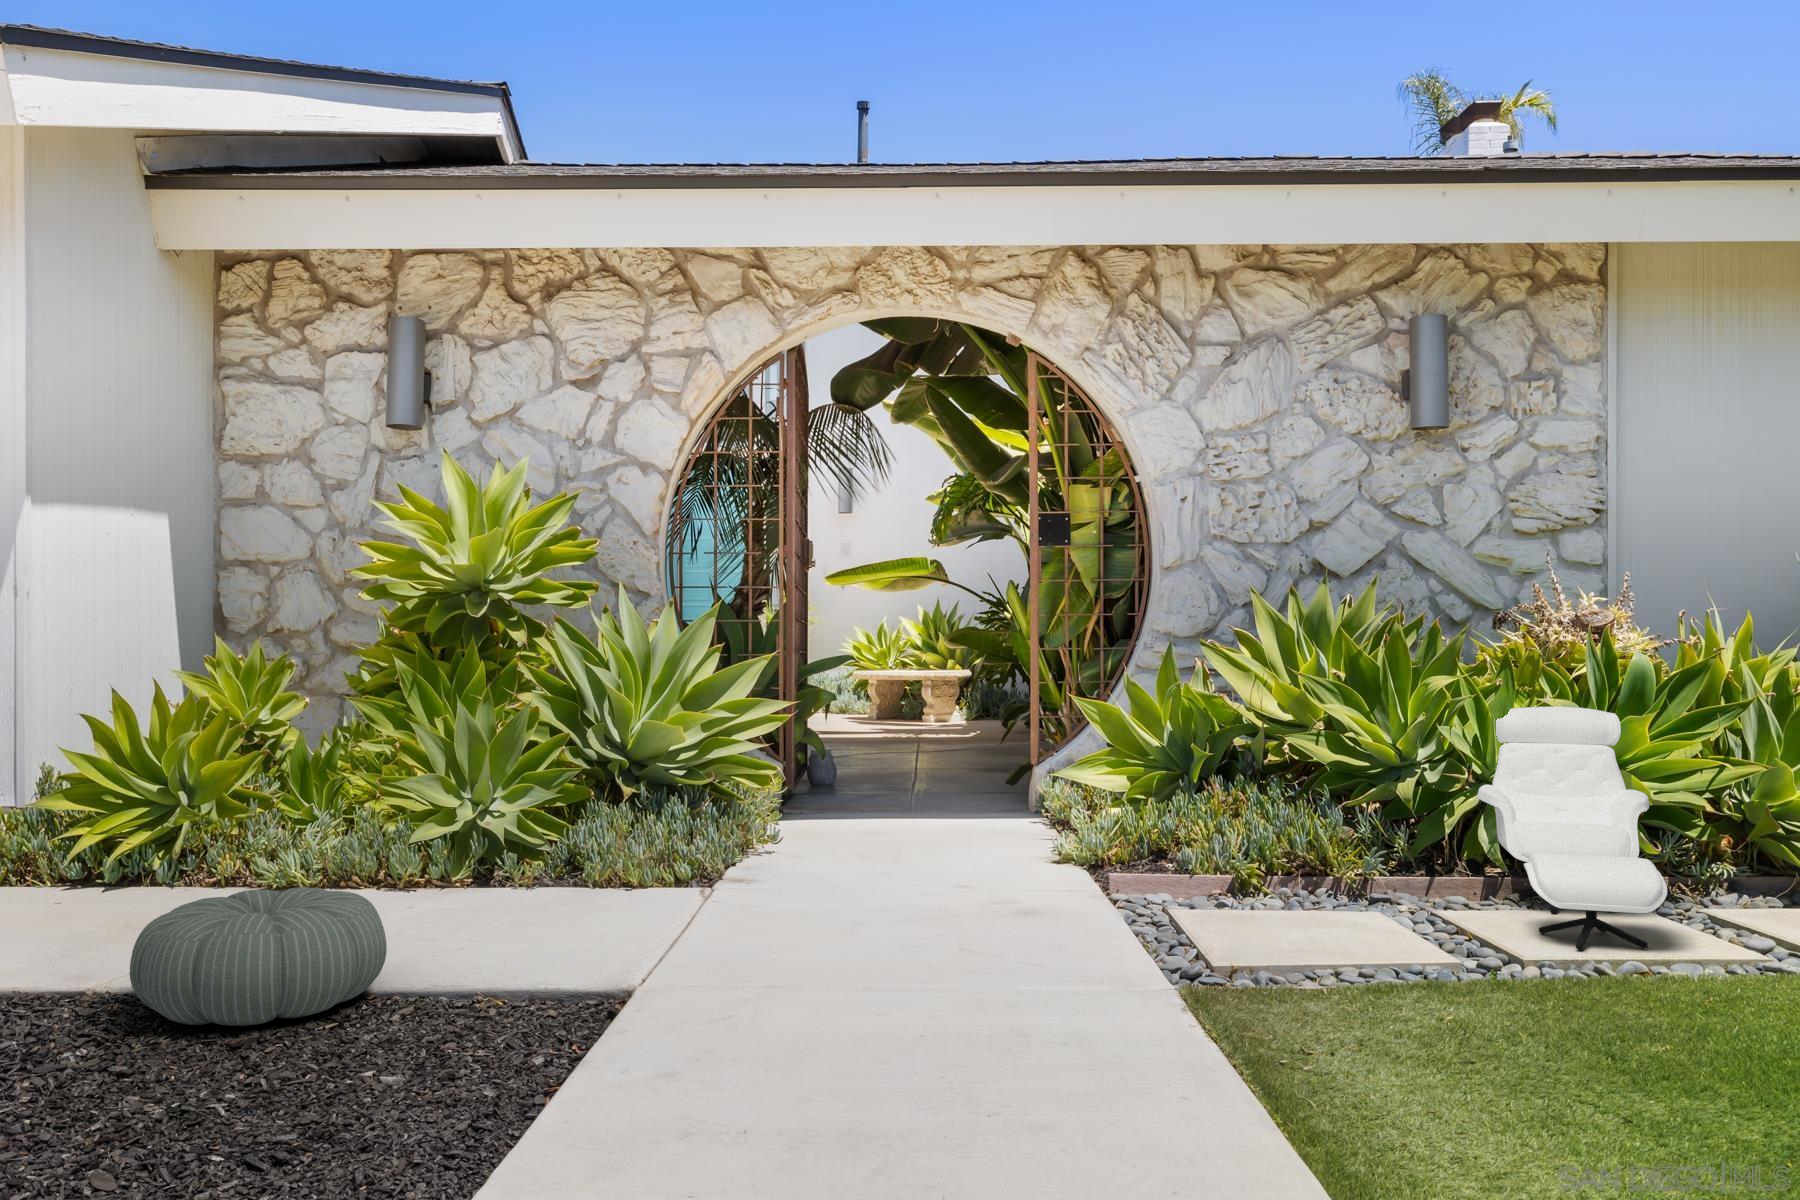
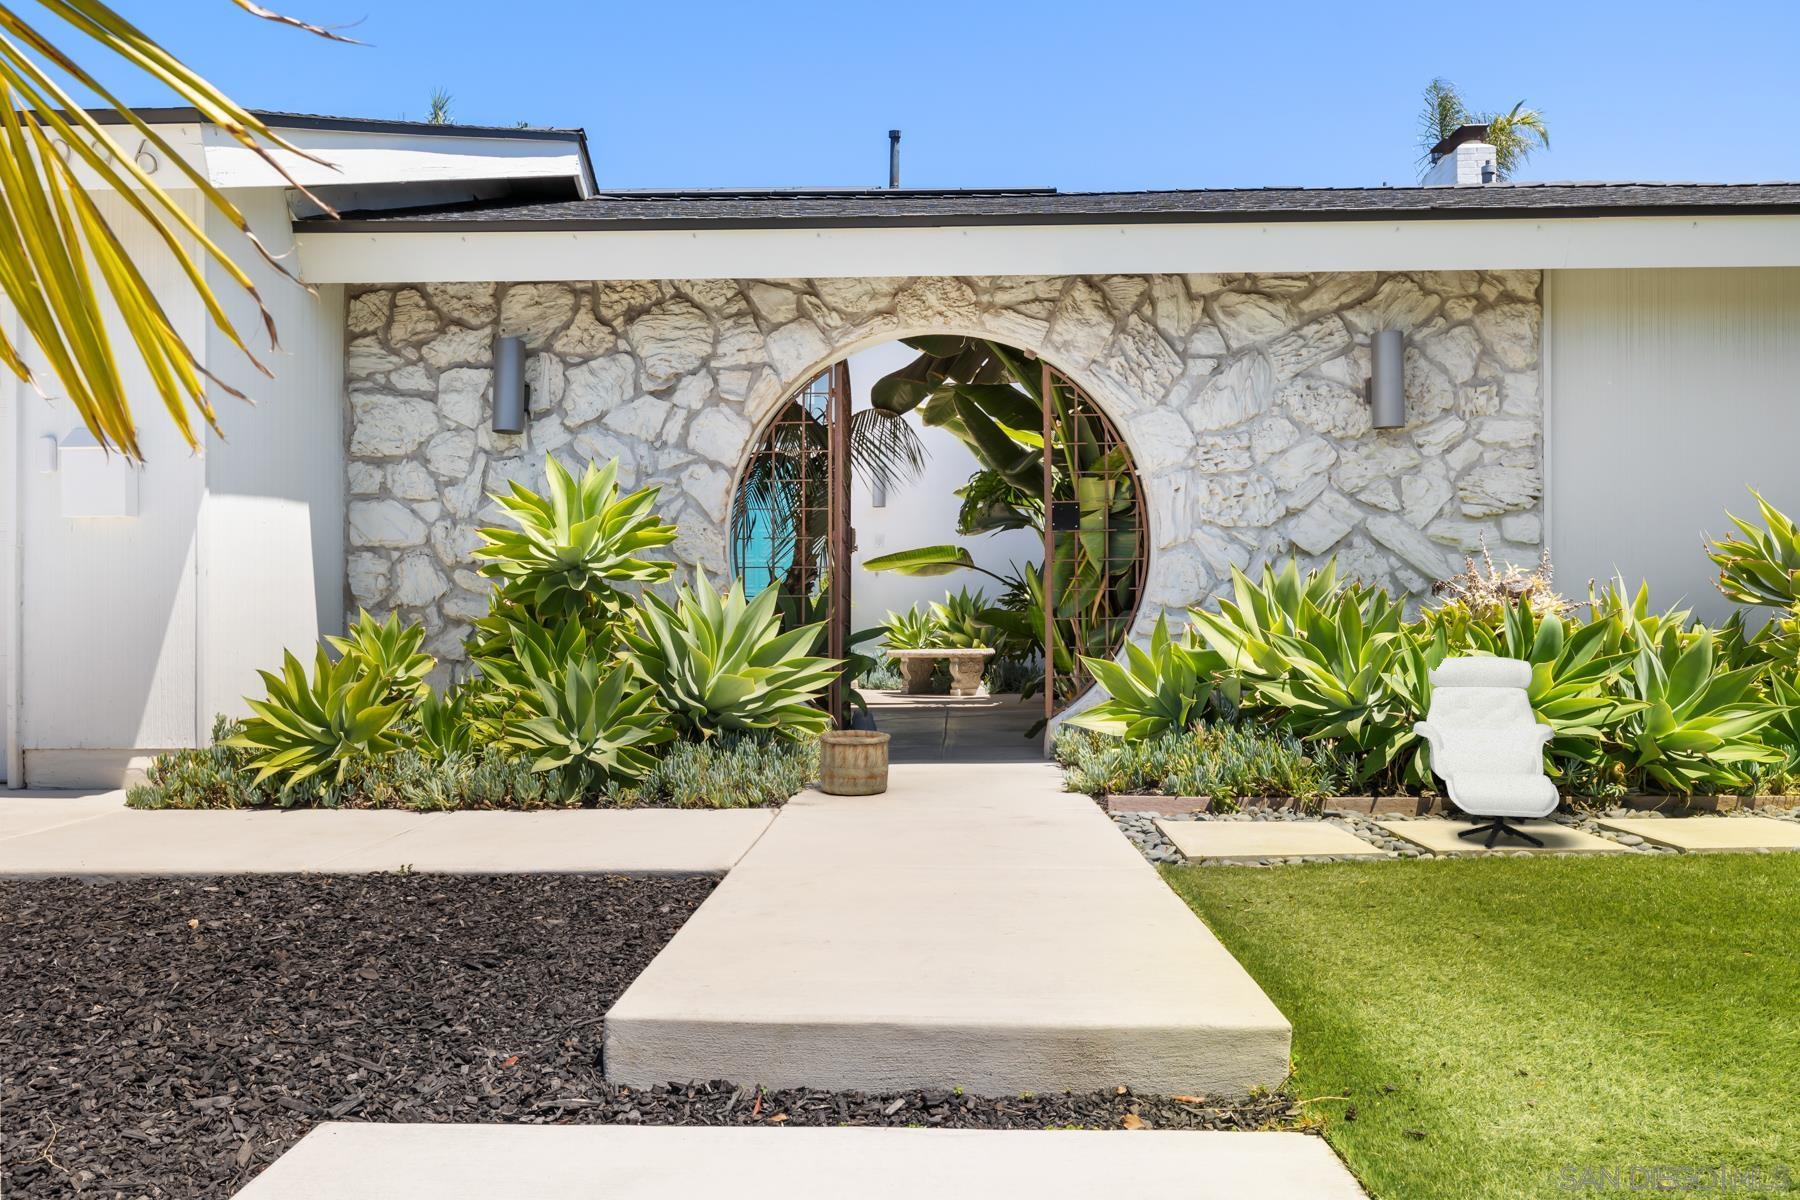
wooden bucket: none [762,786,849,867] -> present [818,730,891,795]
pouf: present [130,887,387,1026] -> none [338,795,532,894]

